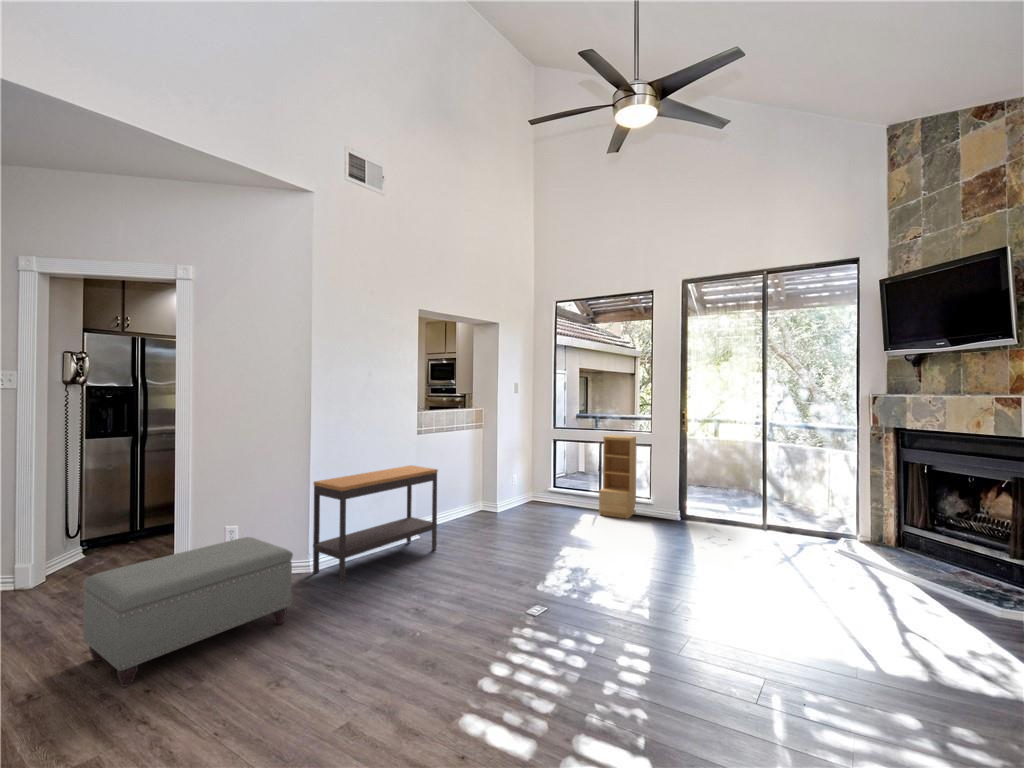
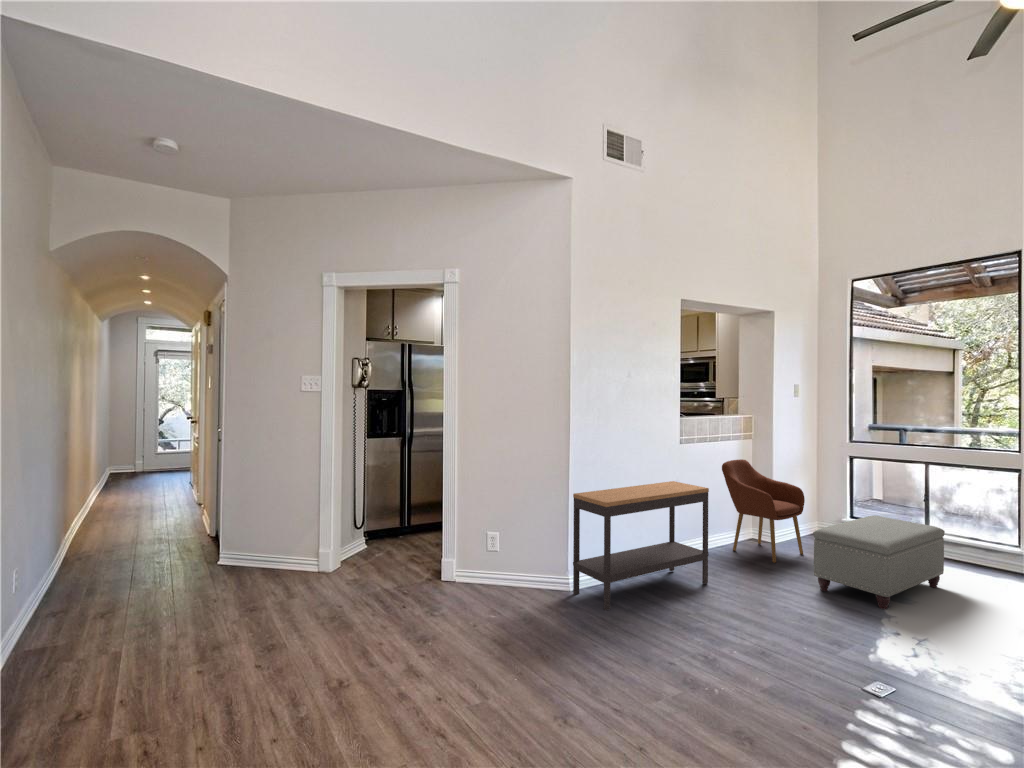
bookshelf: present [599,435,637,519] -> none [929,455,992,575]
armchair: none [456,445,518,527] -> present [722,459,805,563]
ottoman: present [83,537,293,687] -> present [813,515,945,609]

